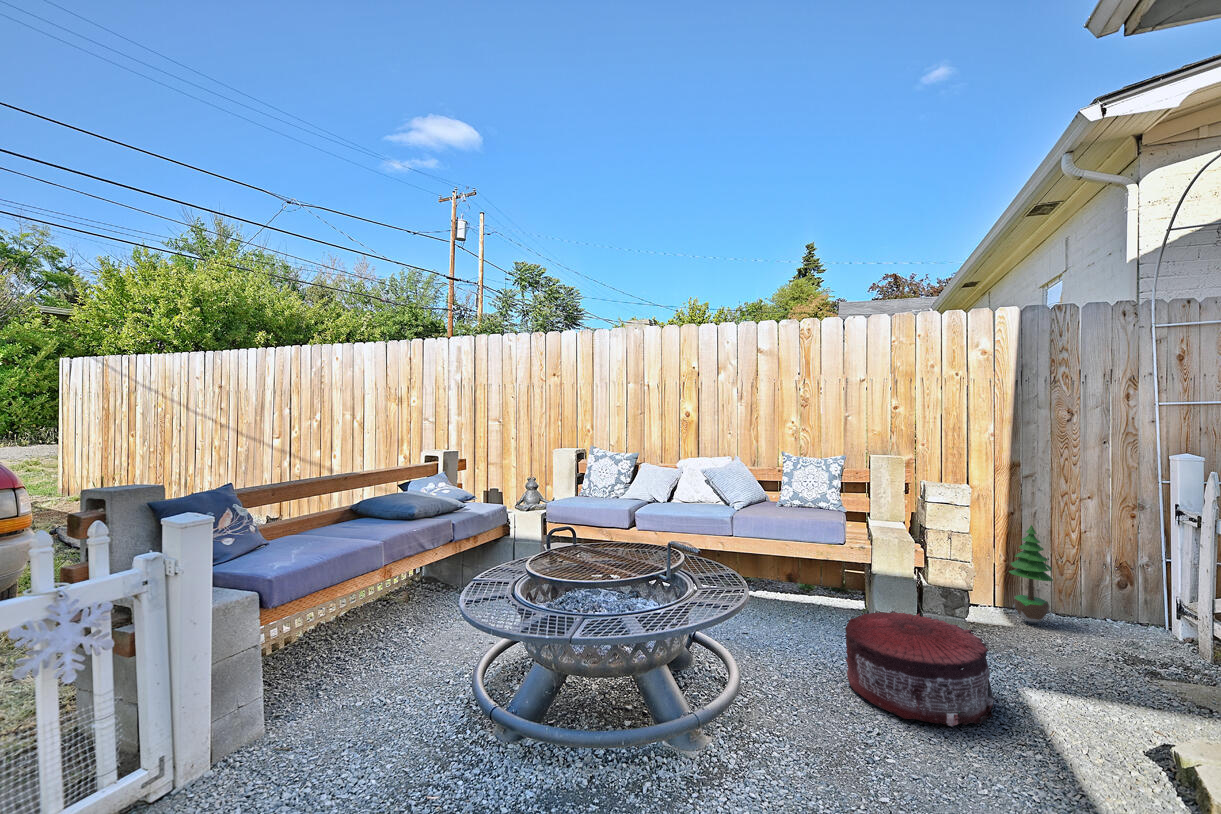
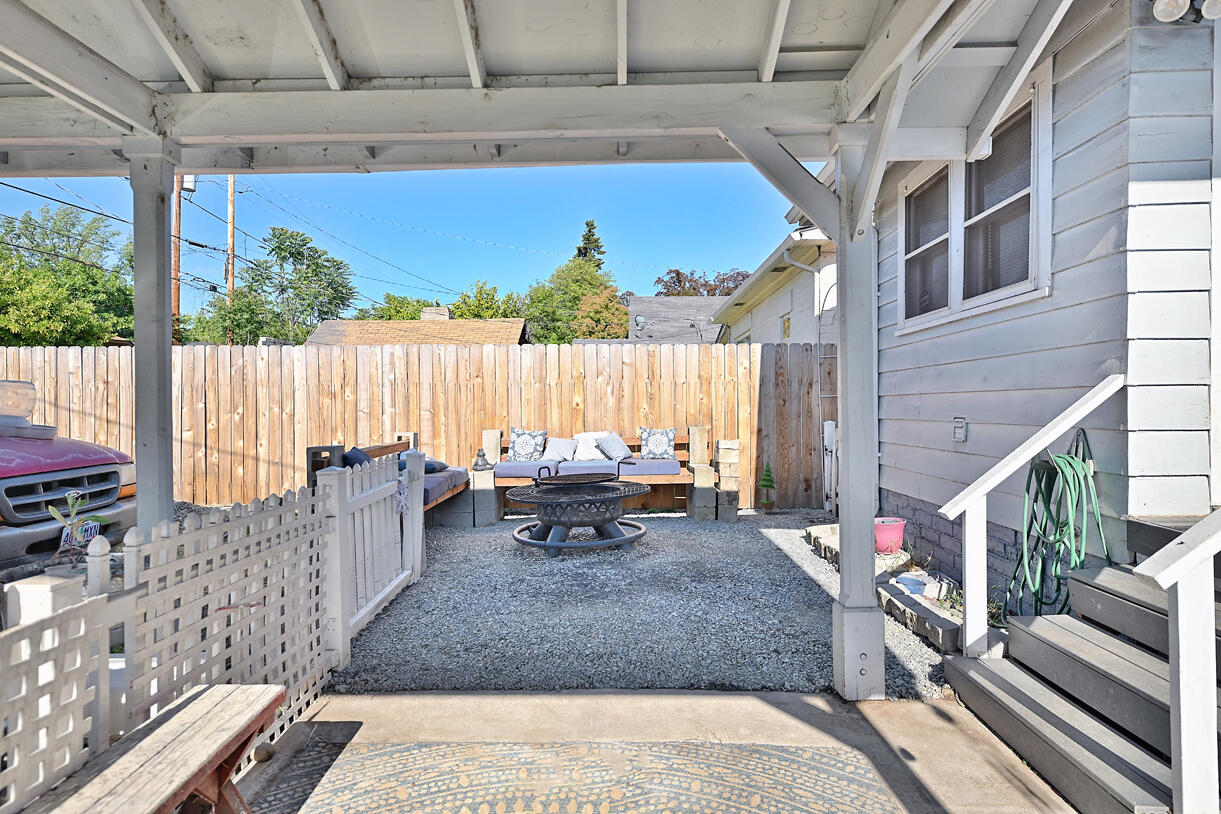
pouf: present [845,612,994,727] -> none [684,502,746,541]

